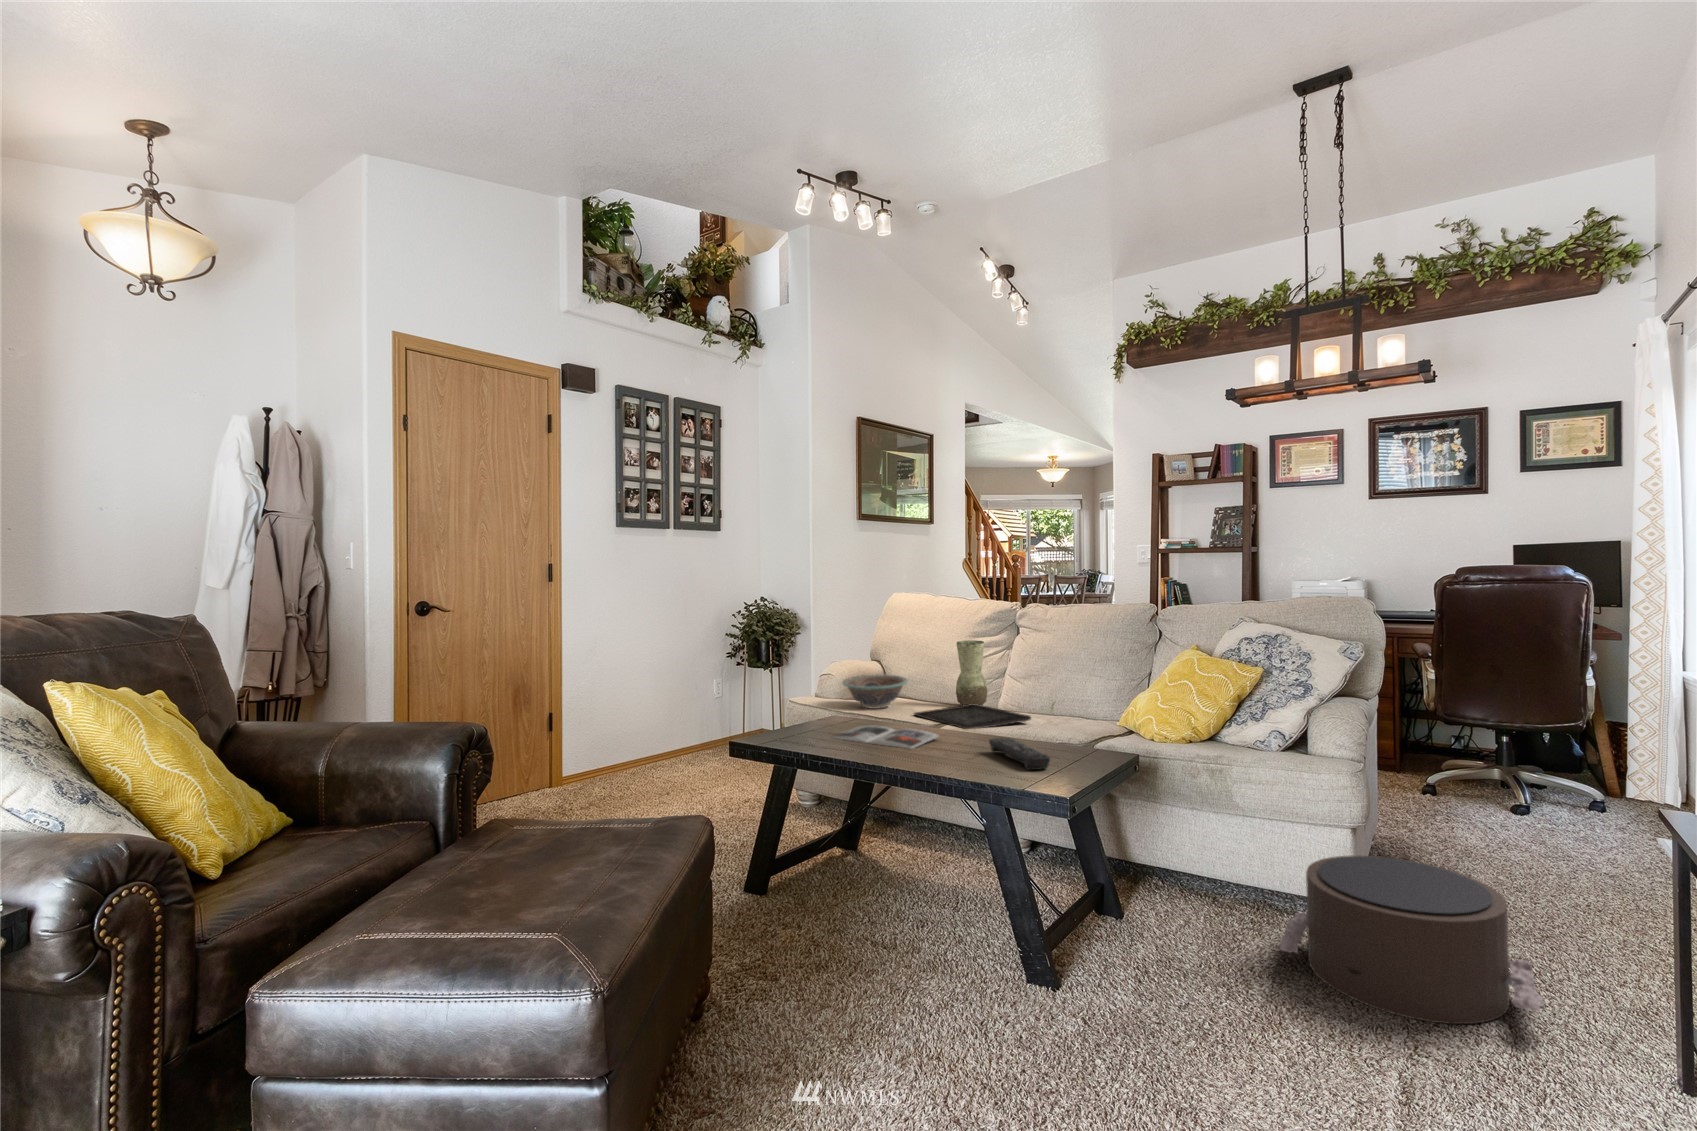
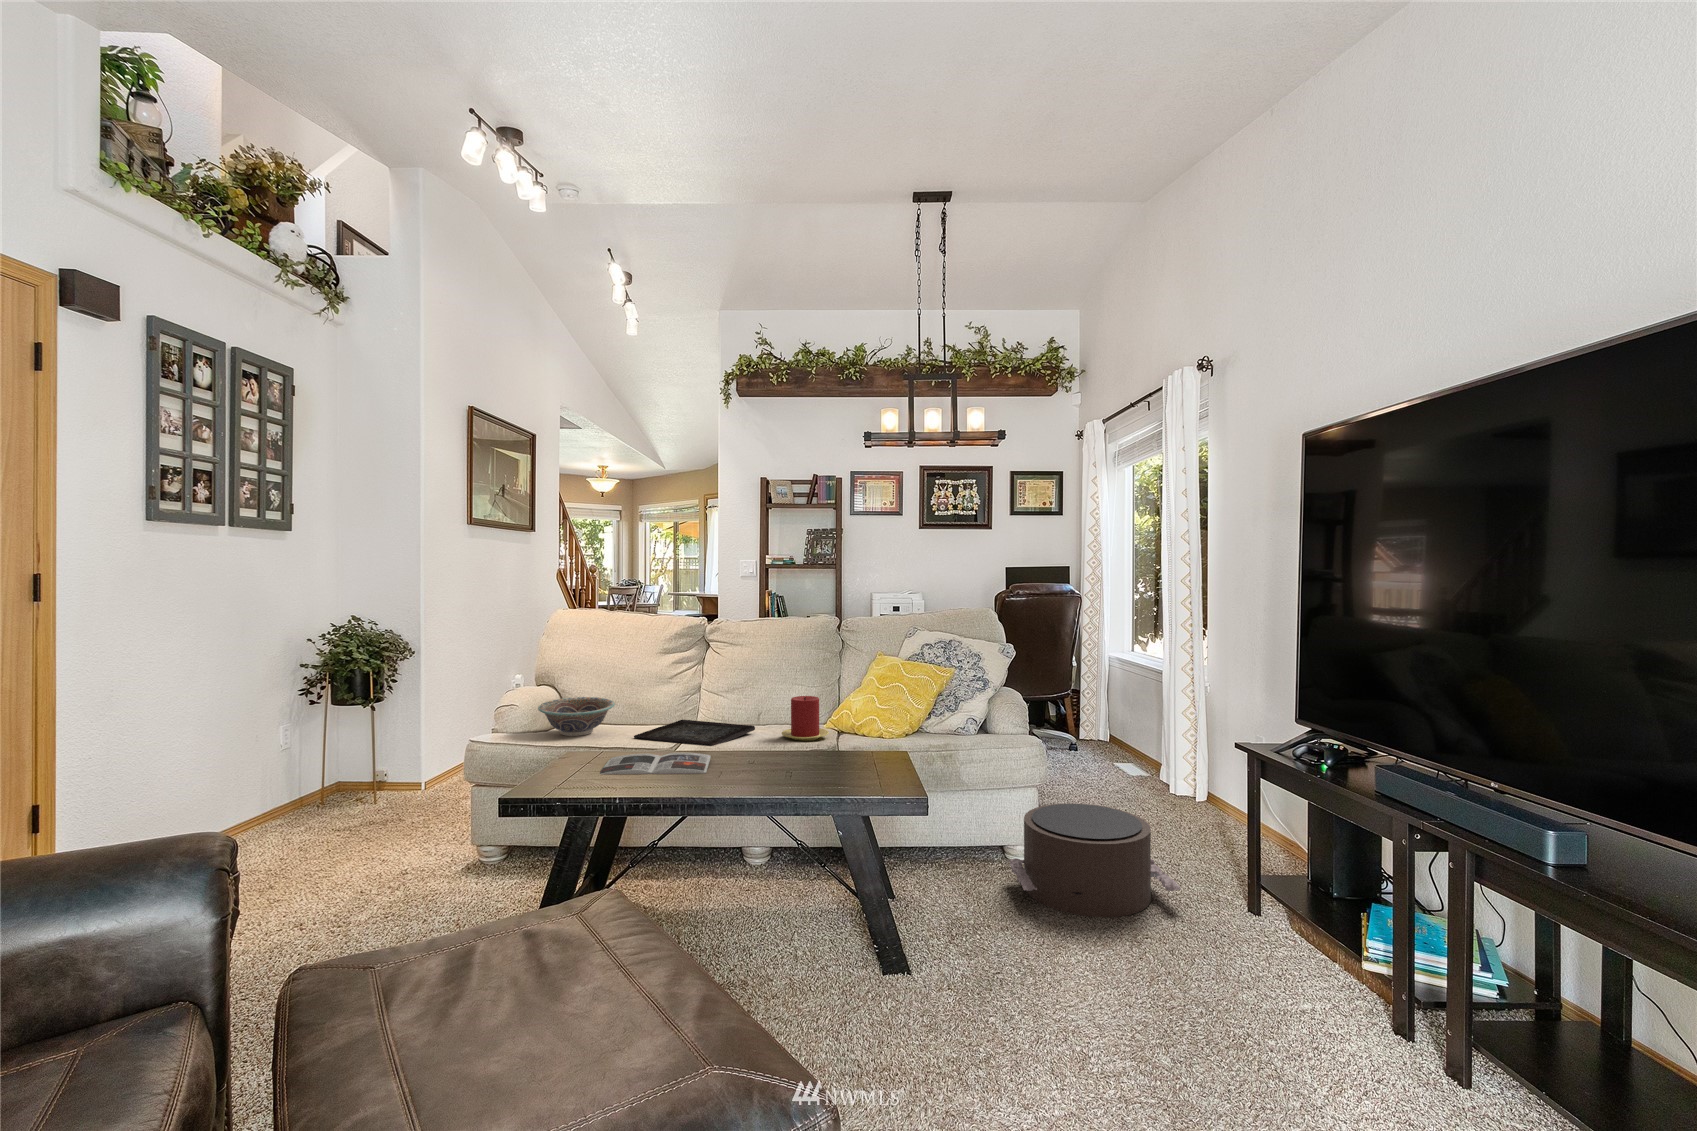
vase: present [956,640,987,706] -> none [653,655,686,724]
candle: none [1048,688,1101,736] -> present [782,696,829,741]
remote control: present [989,738,1050,770] -> none [778,750,857,778]

